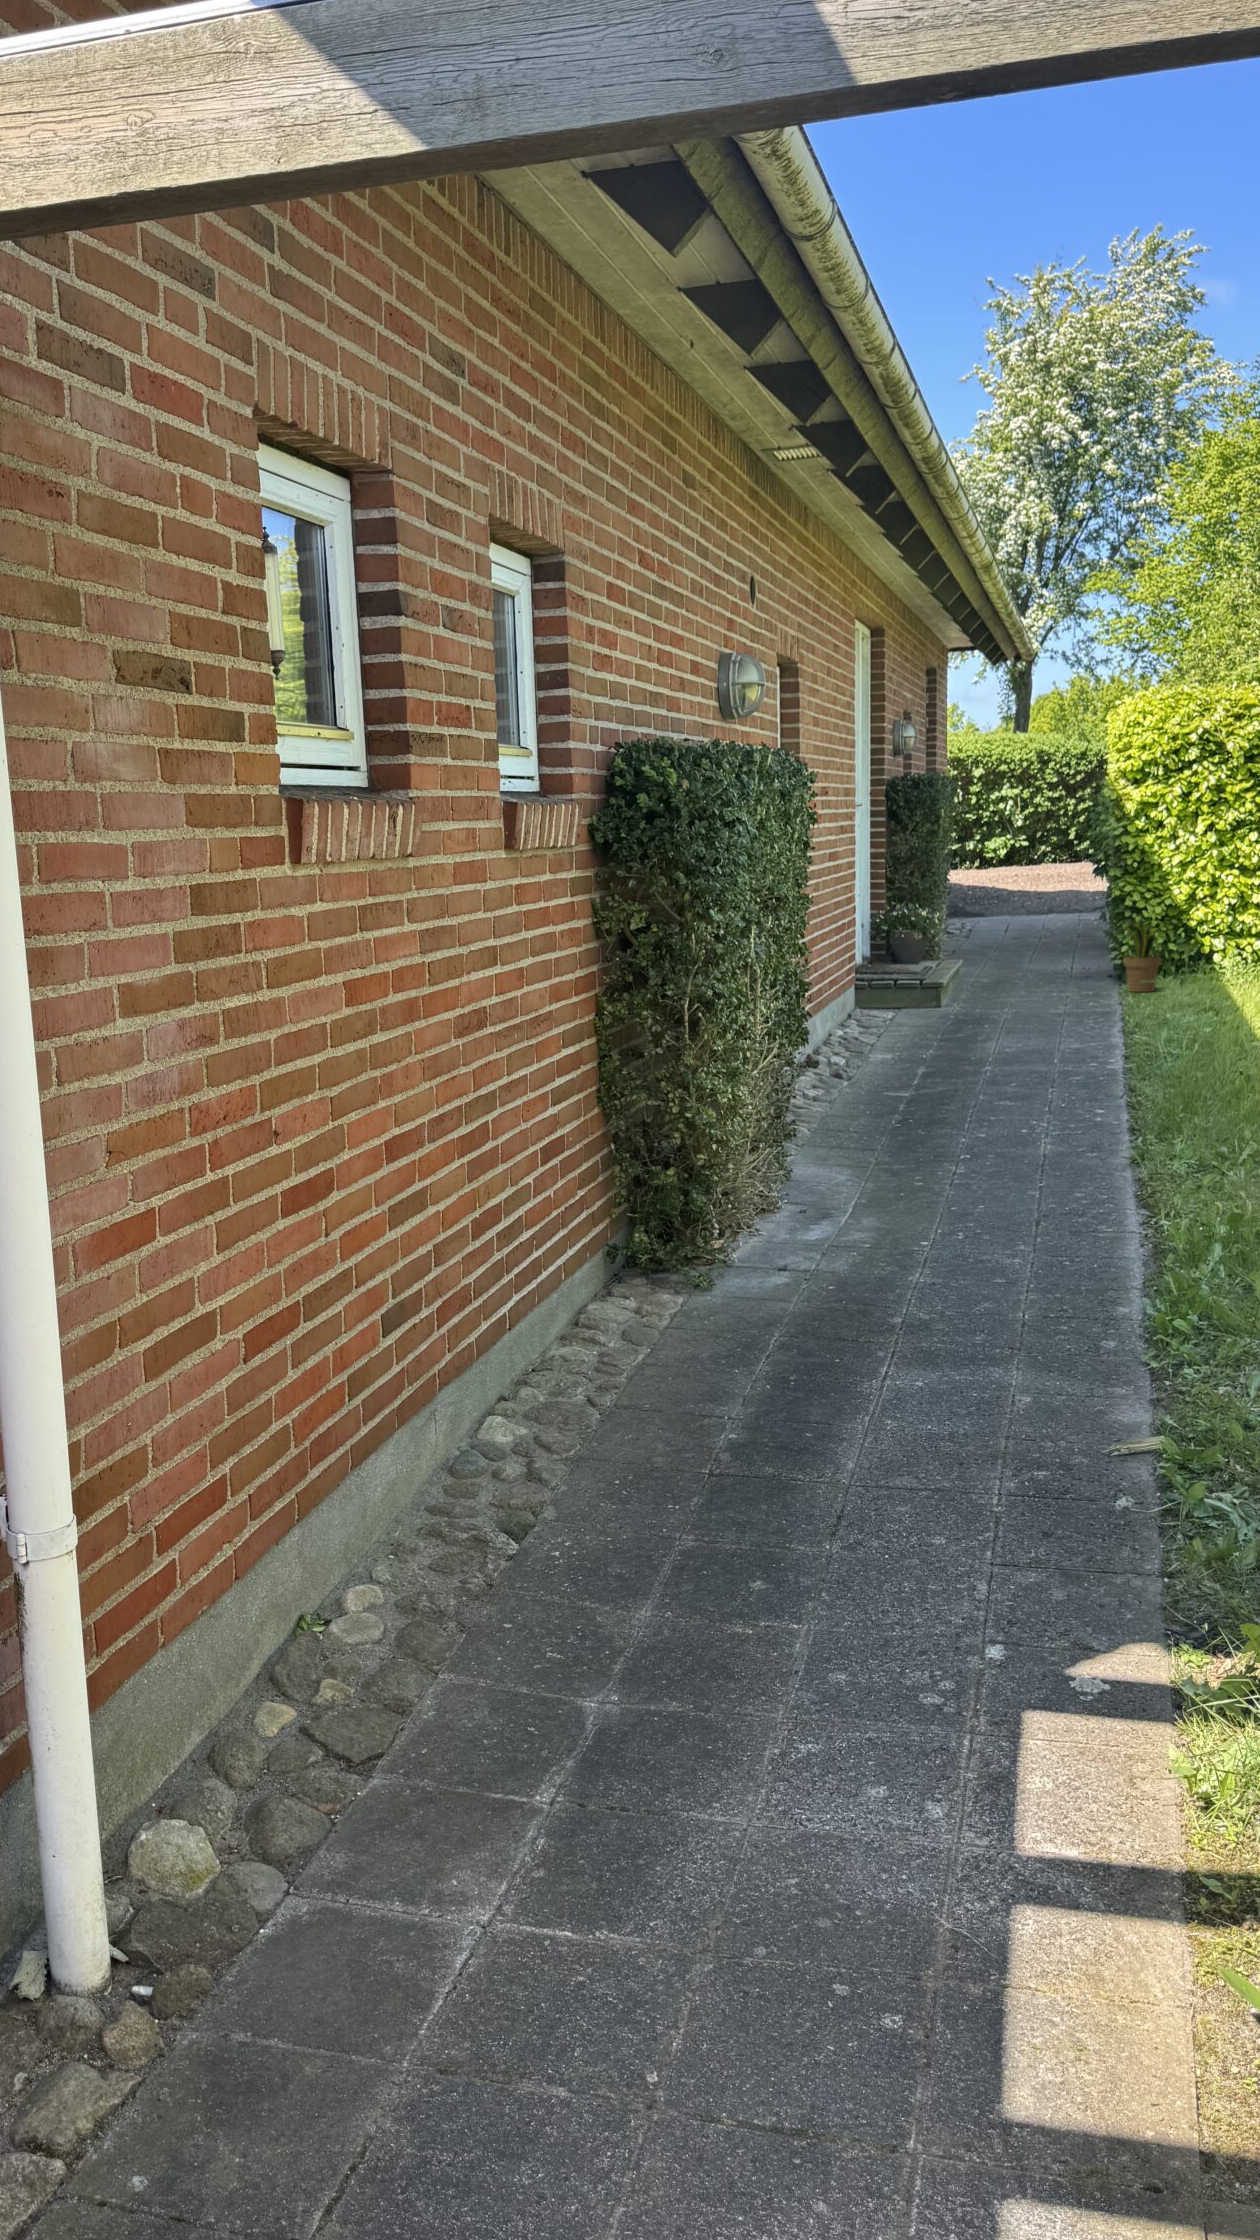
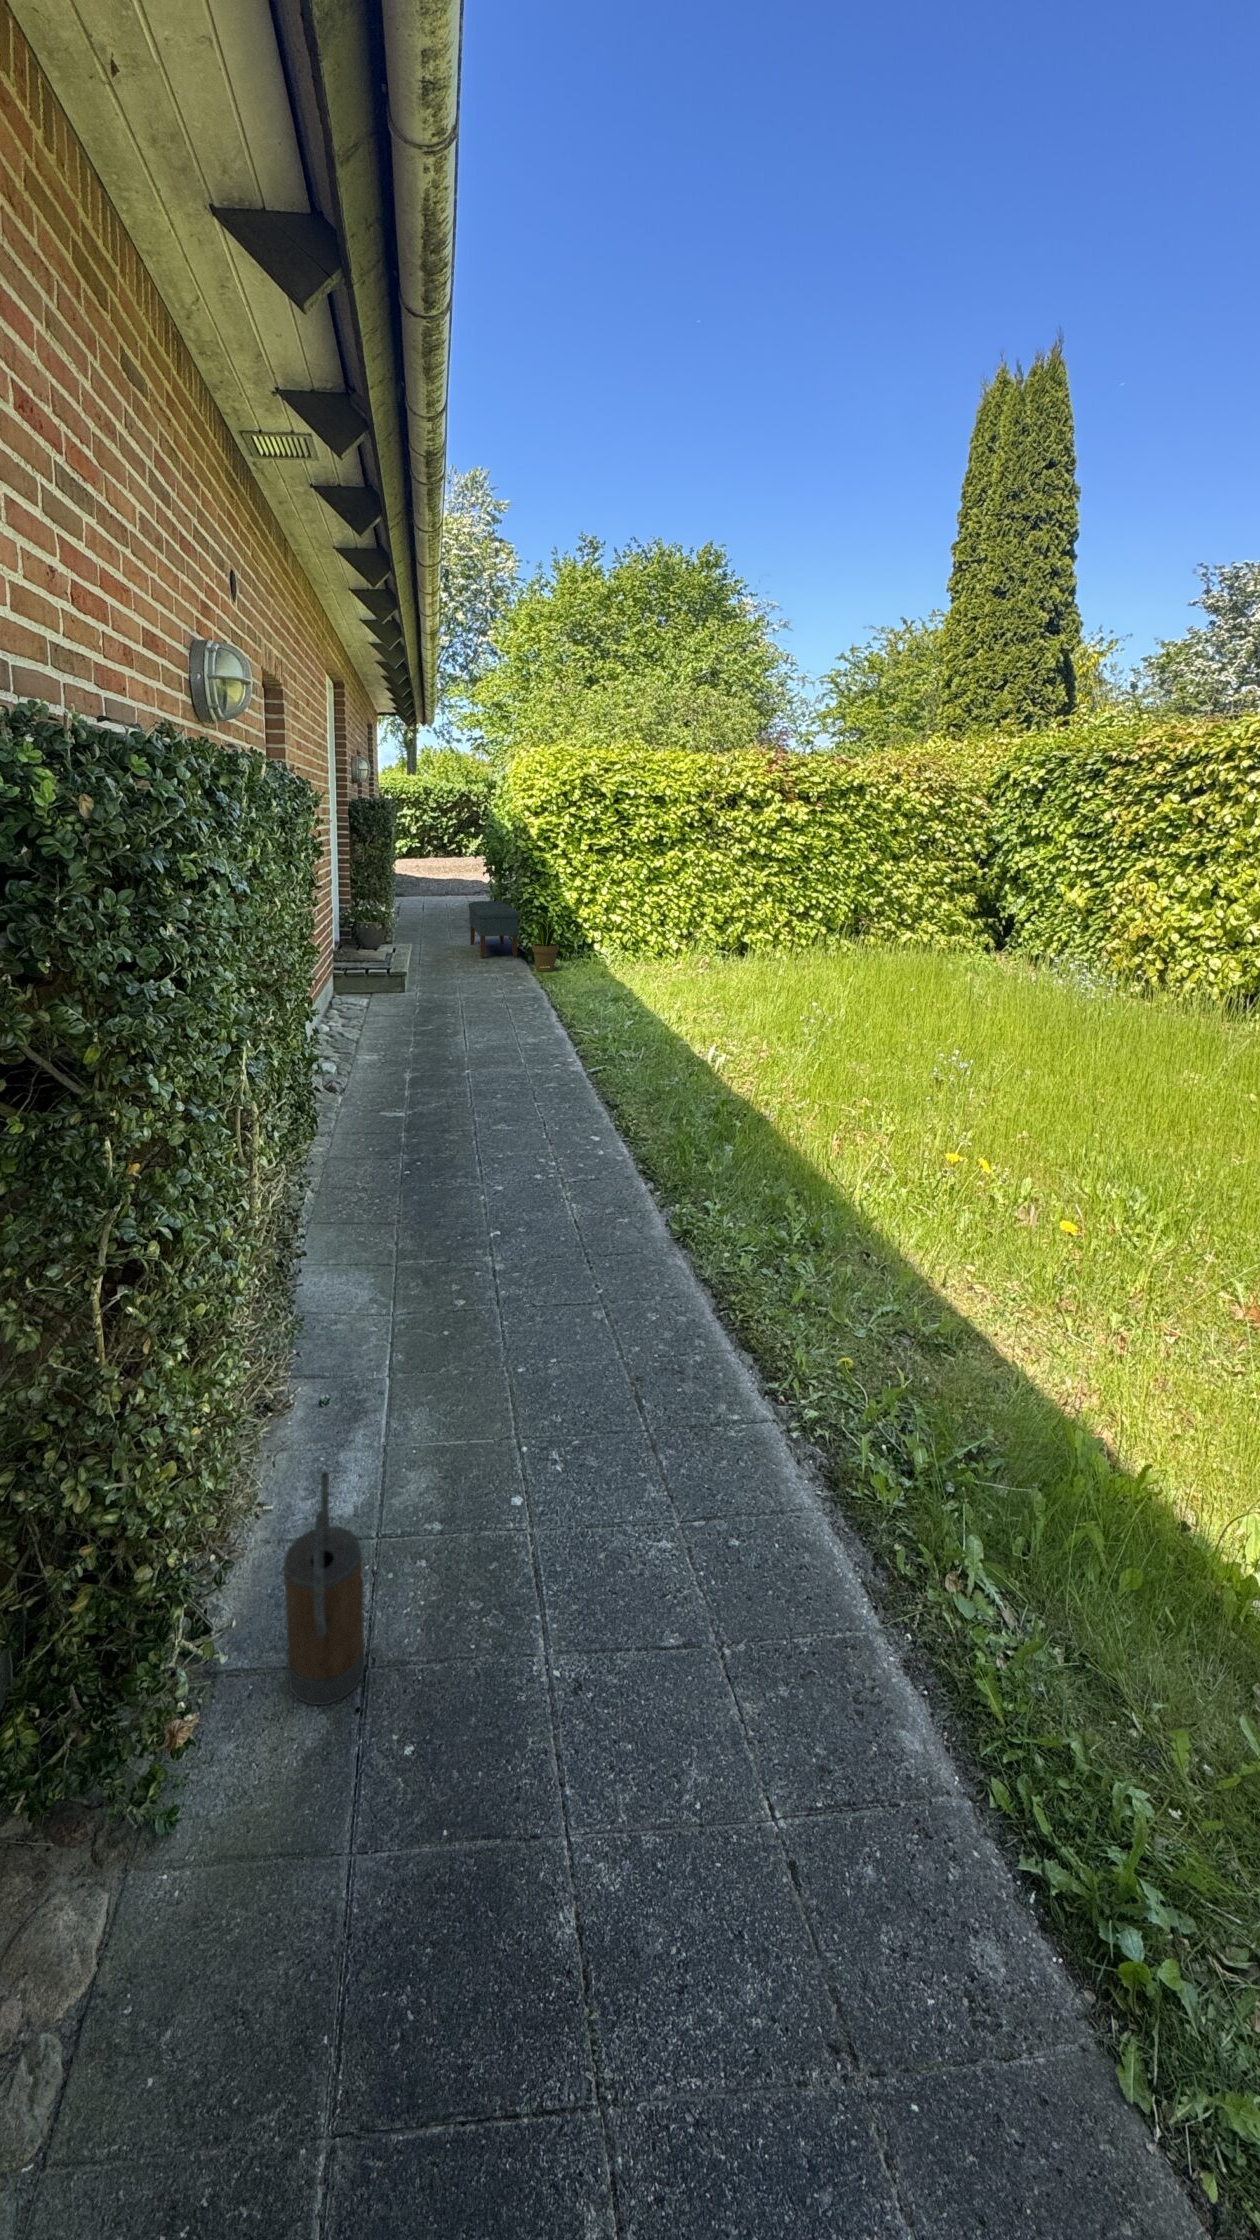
bench: none [1053,907,1115,980] -> present [468,901,519,958]
watering can: none [763,1146,805,1250] -> present [283,1471,366,1705]

